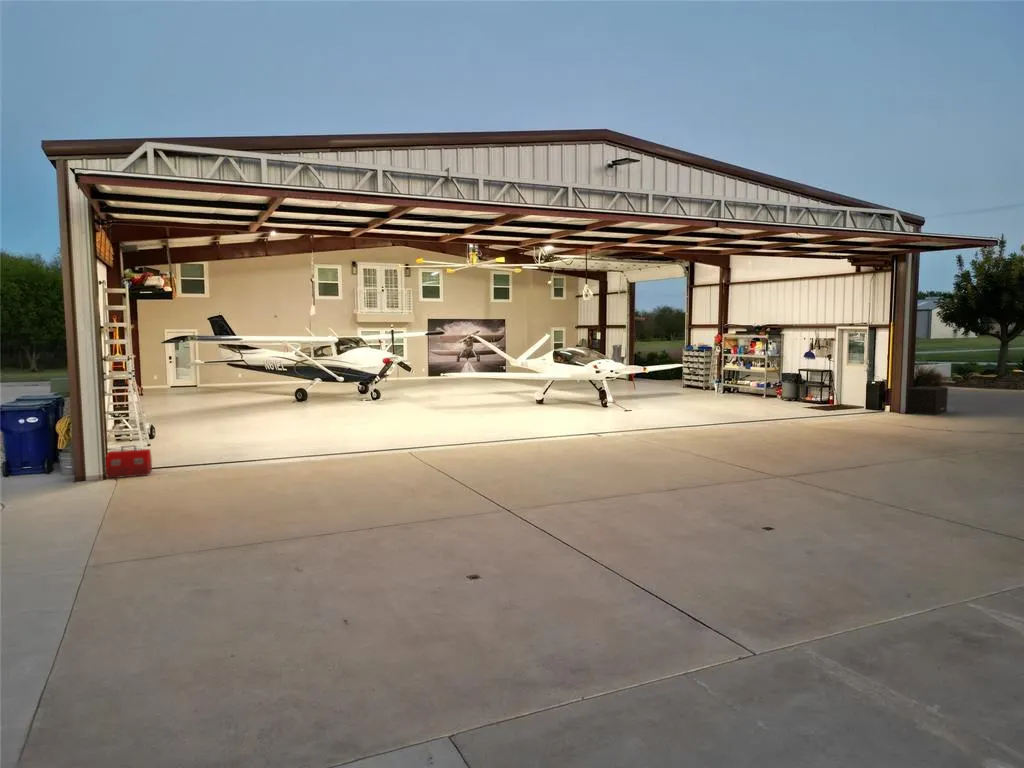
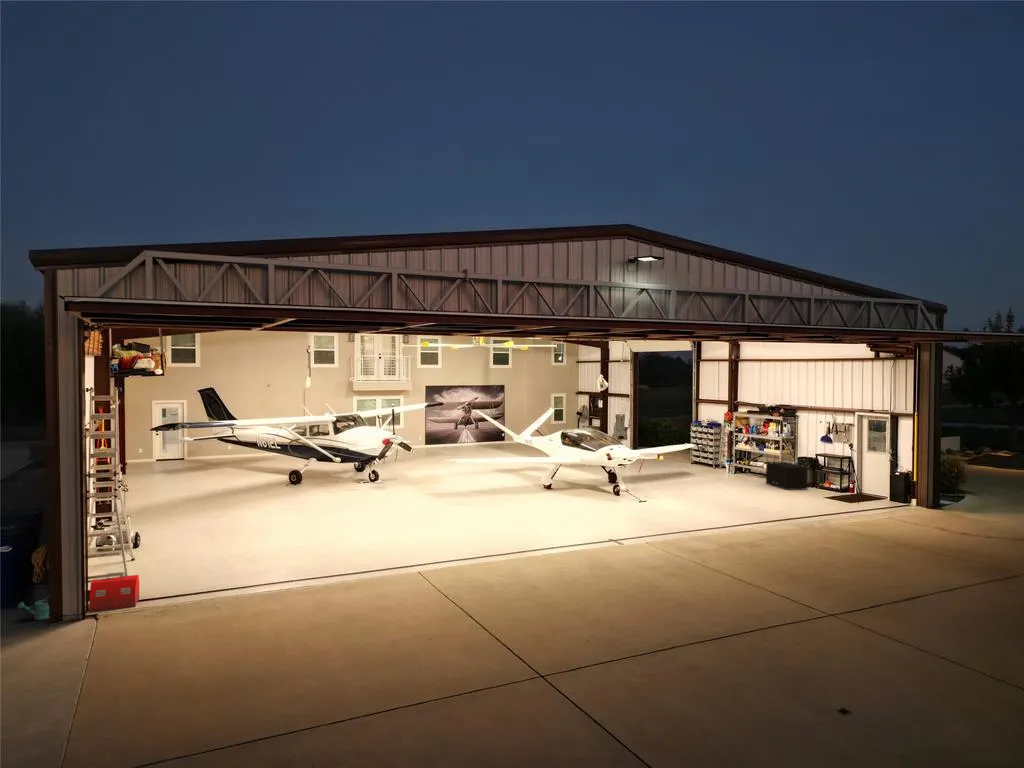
storage cabinet: present [907,386,948,415] -> present [766,462,808,490]
watering can: none [41,463,77,484] -> present [18,599,50,620]

